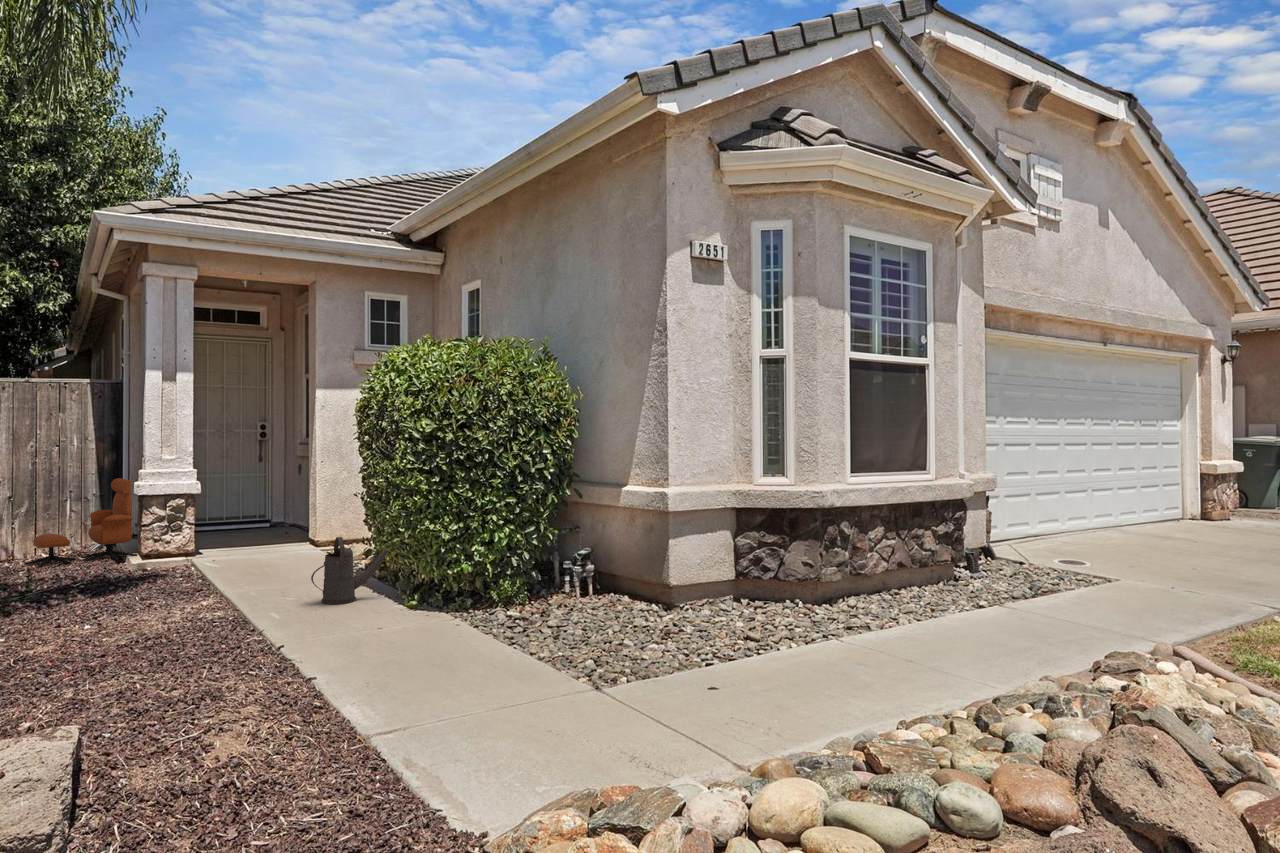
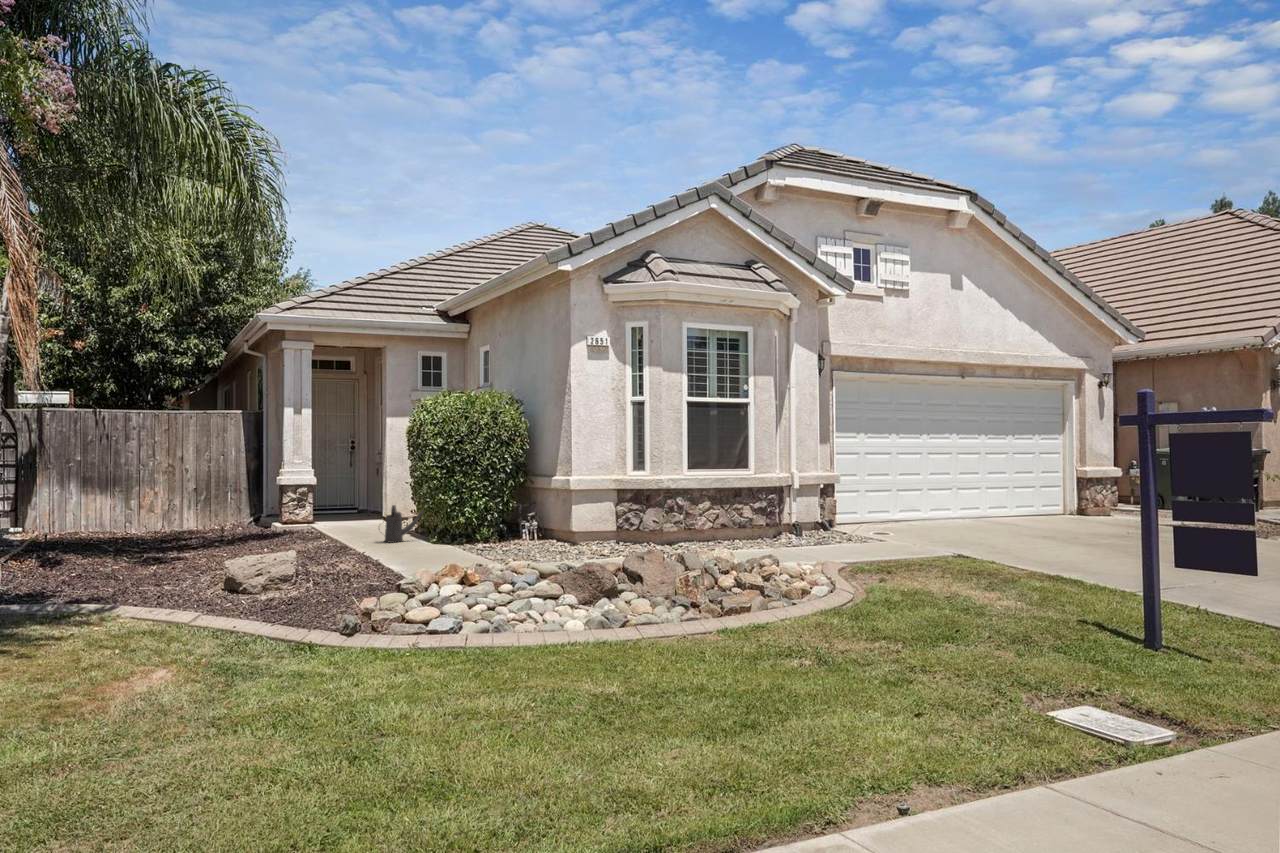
lounge chair: present [25,478,137,567] -> none [216,475,279,527]

